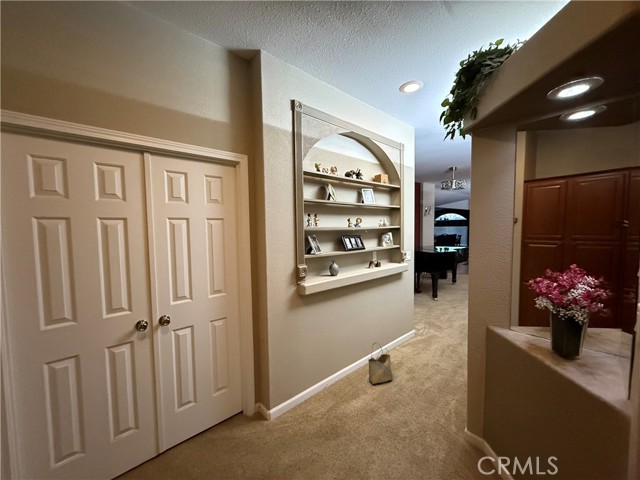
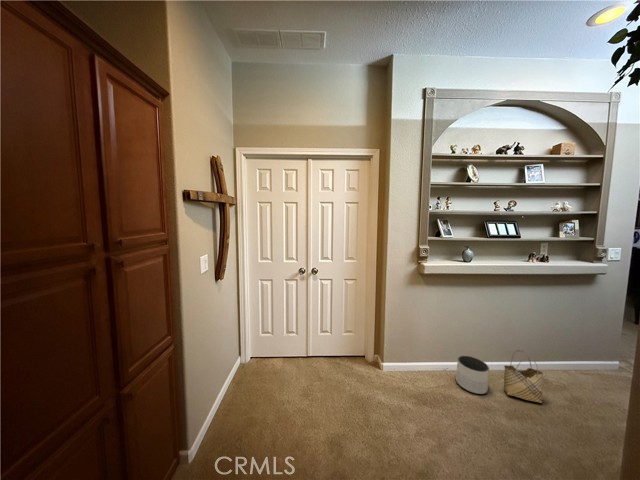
planter: none [336,362,360,396] -> present [456,356,489,394]

